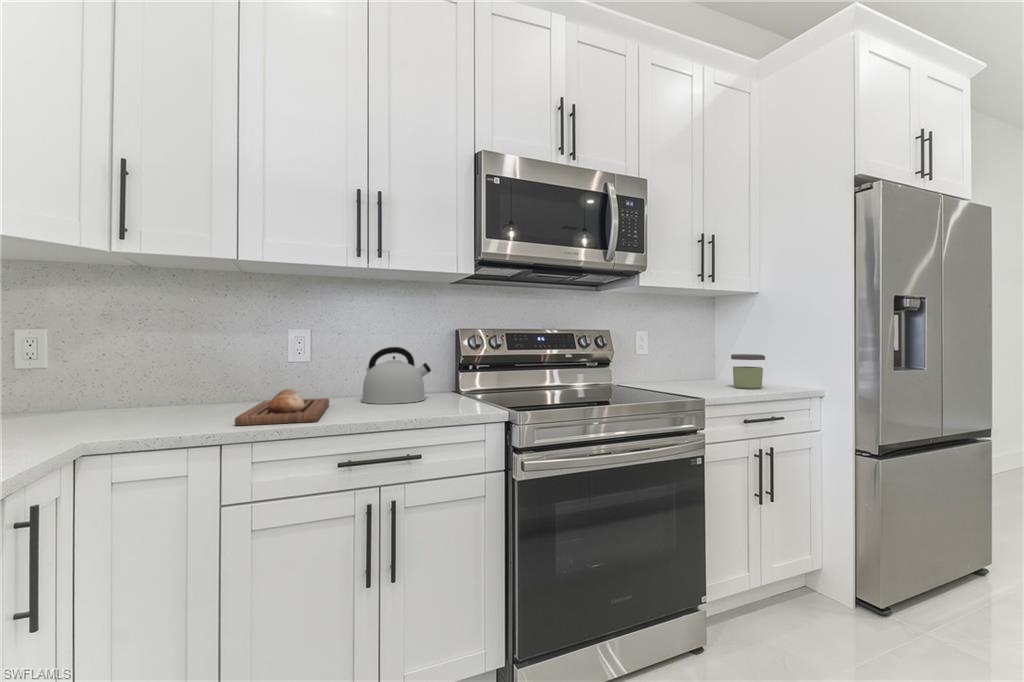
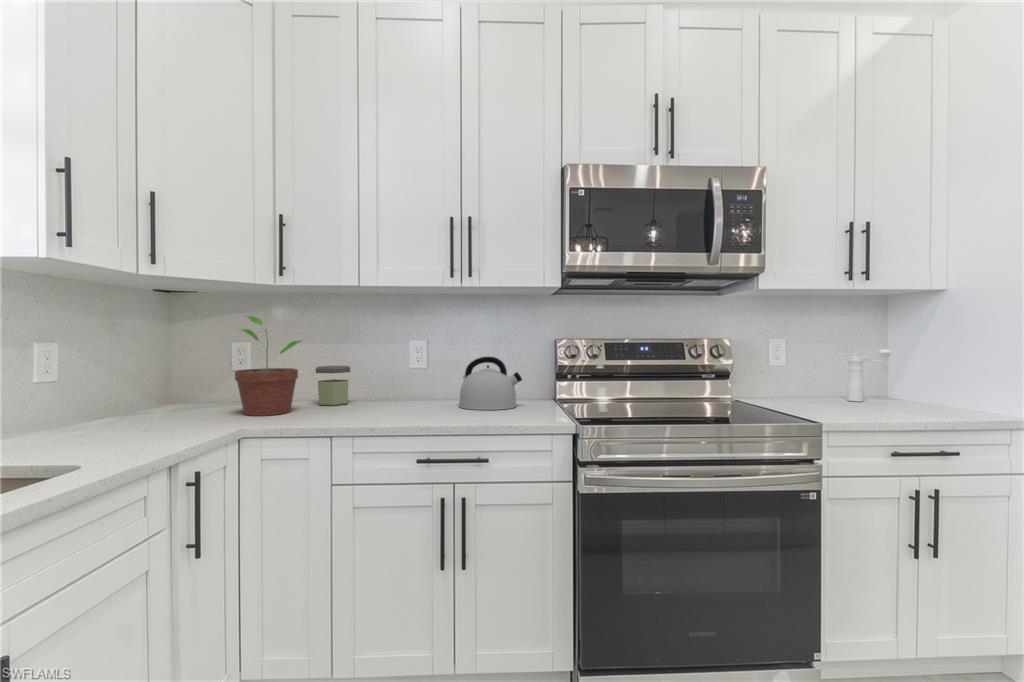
potted plant: none [51,292,162,427] -> present [235,316,301,416]
pepper mill: none [688,340,718,382] -> present [847,349,892,402]
jar: present [731,354,765,389] -> present [316,366,350,406]
bread loaf: present [235,389,329,426] -> none [344,393,429,423]

